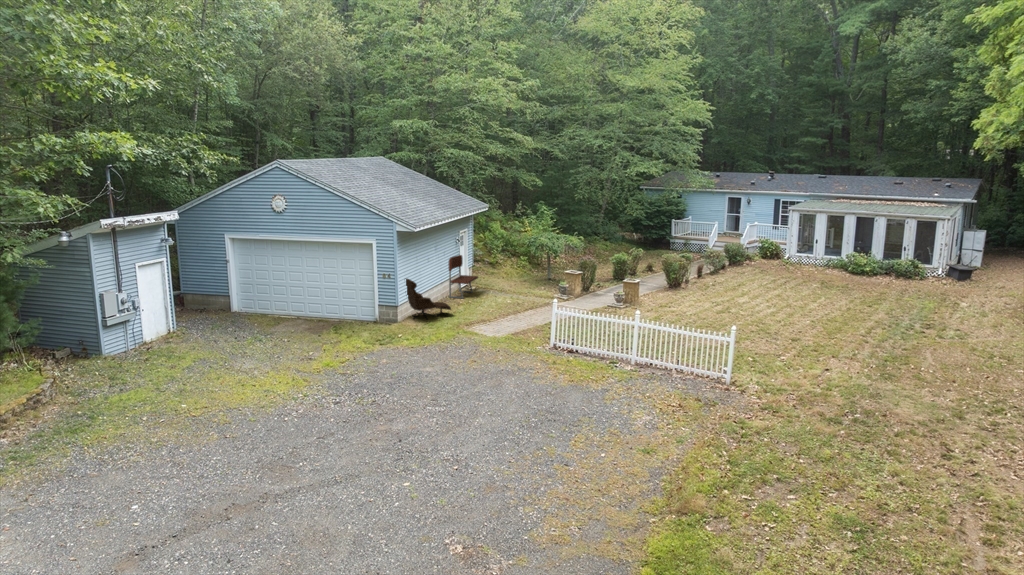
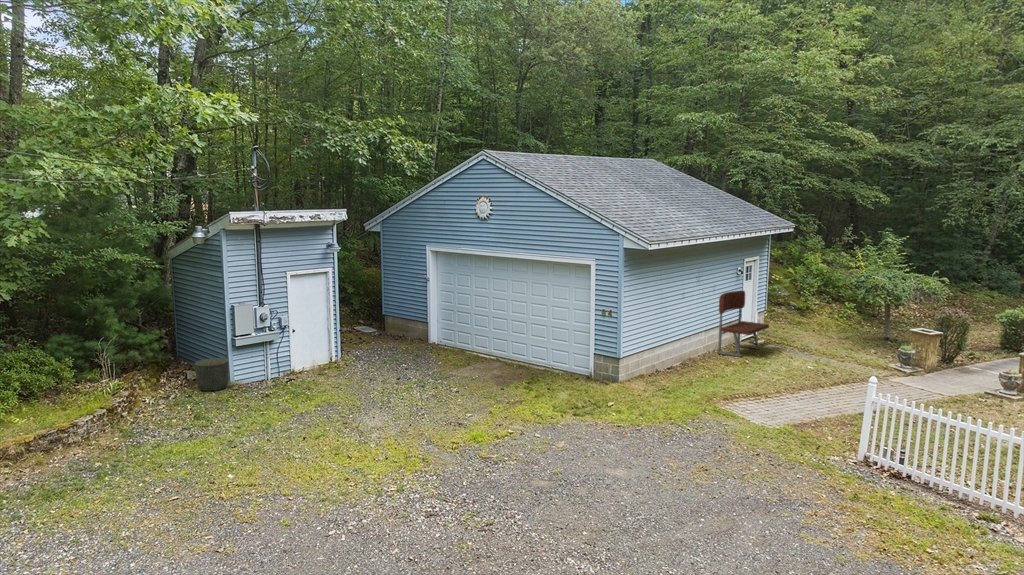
lounge chair: present [406,279,451,320] -> none [637,317,709,386]
planter: none [75,337,104,363] -> present [195,358,228,391]

